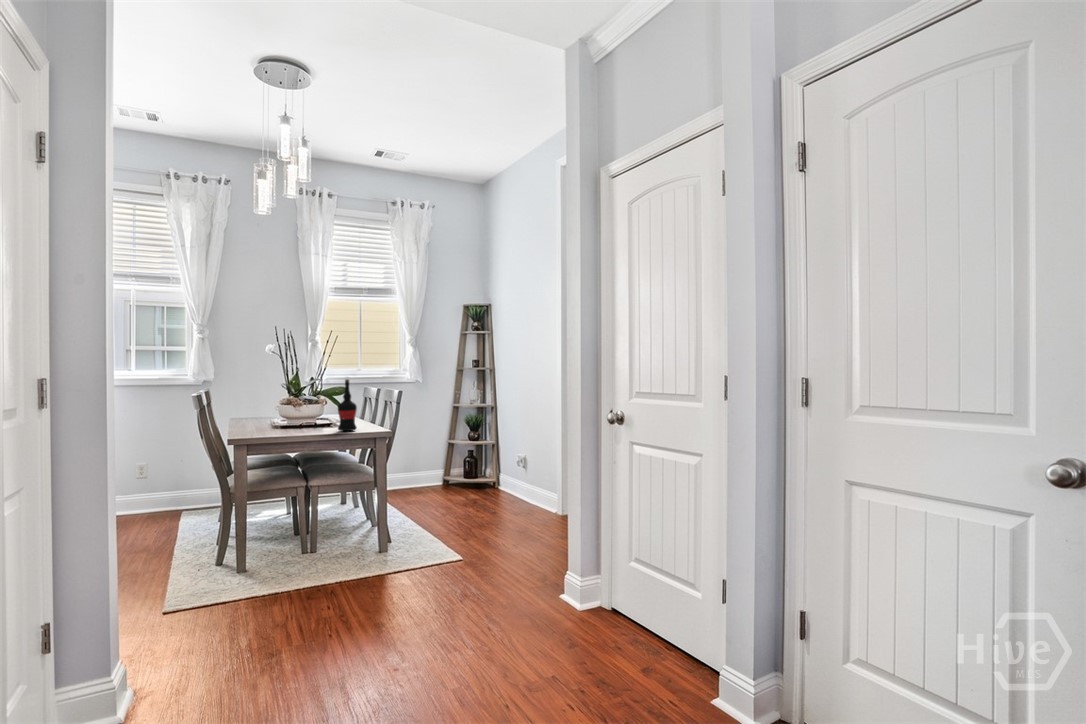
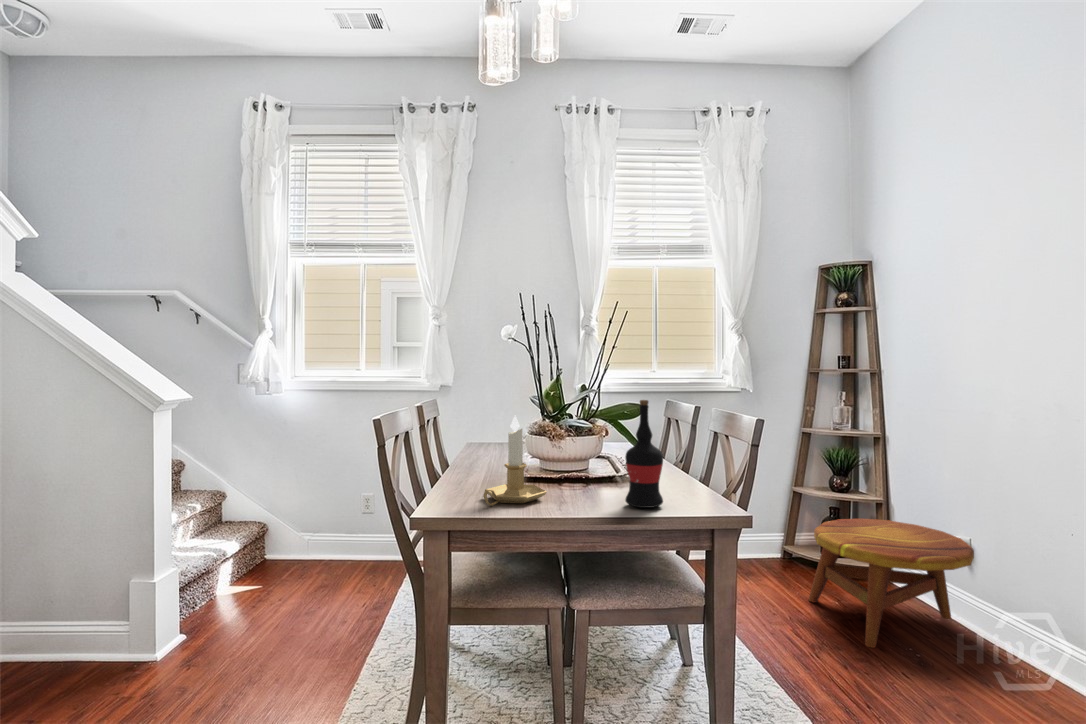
candlestick: none [259,389,295,435] -> present [483,416,546,506]
side table: none [450,451,526,512] -> present [808,519,974,648]

